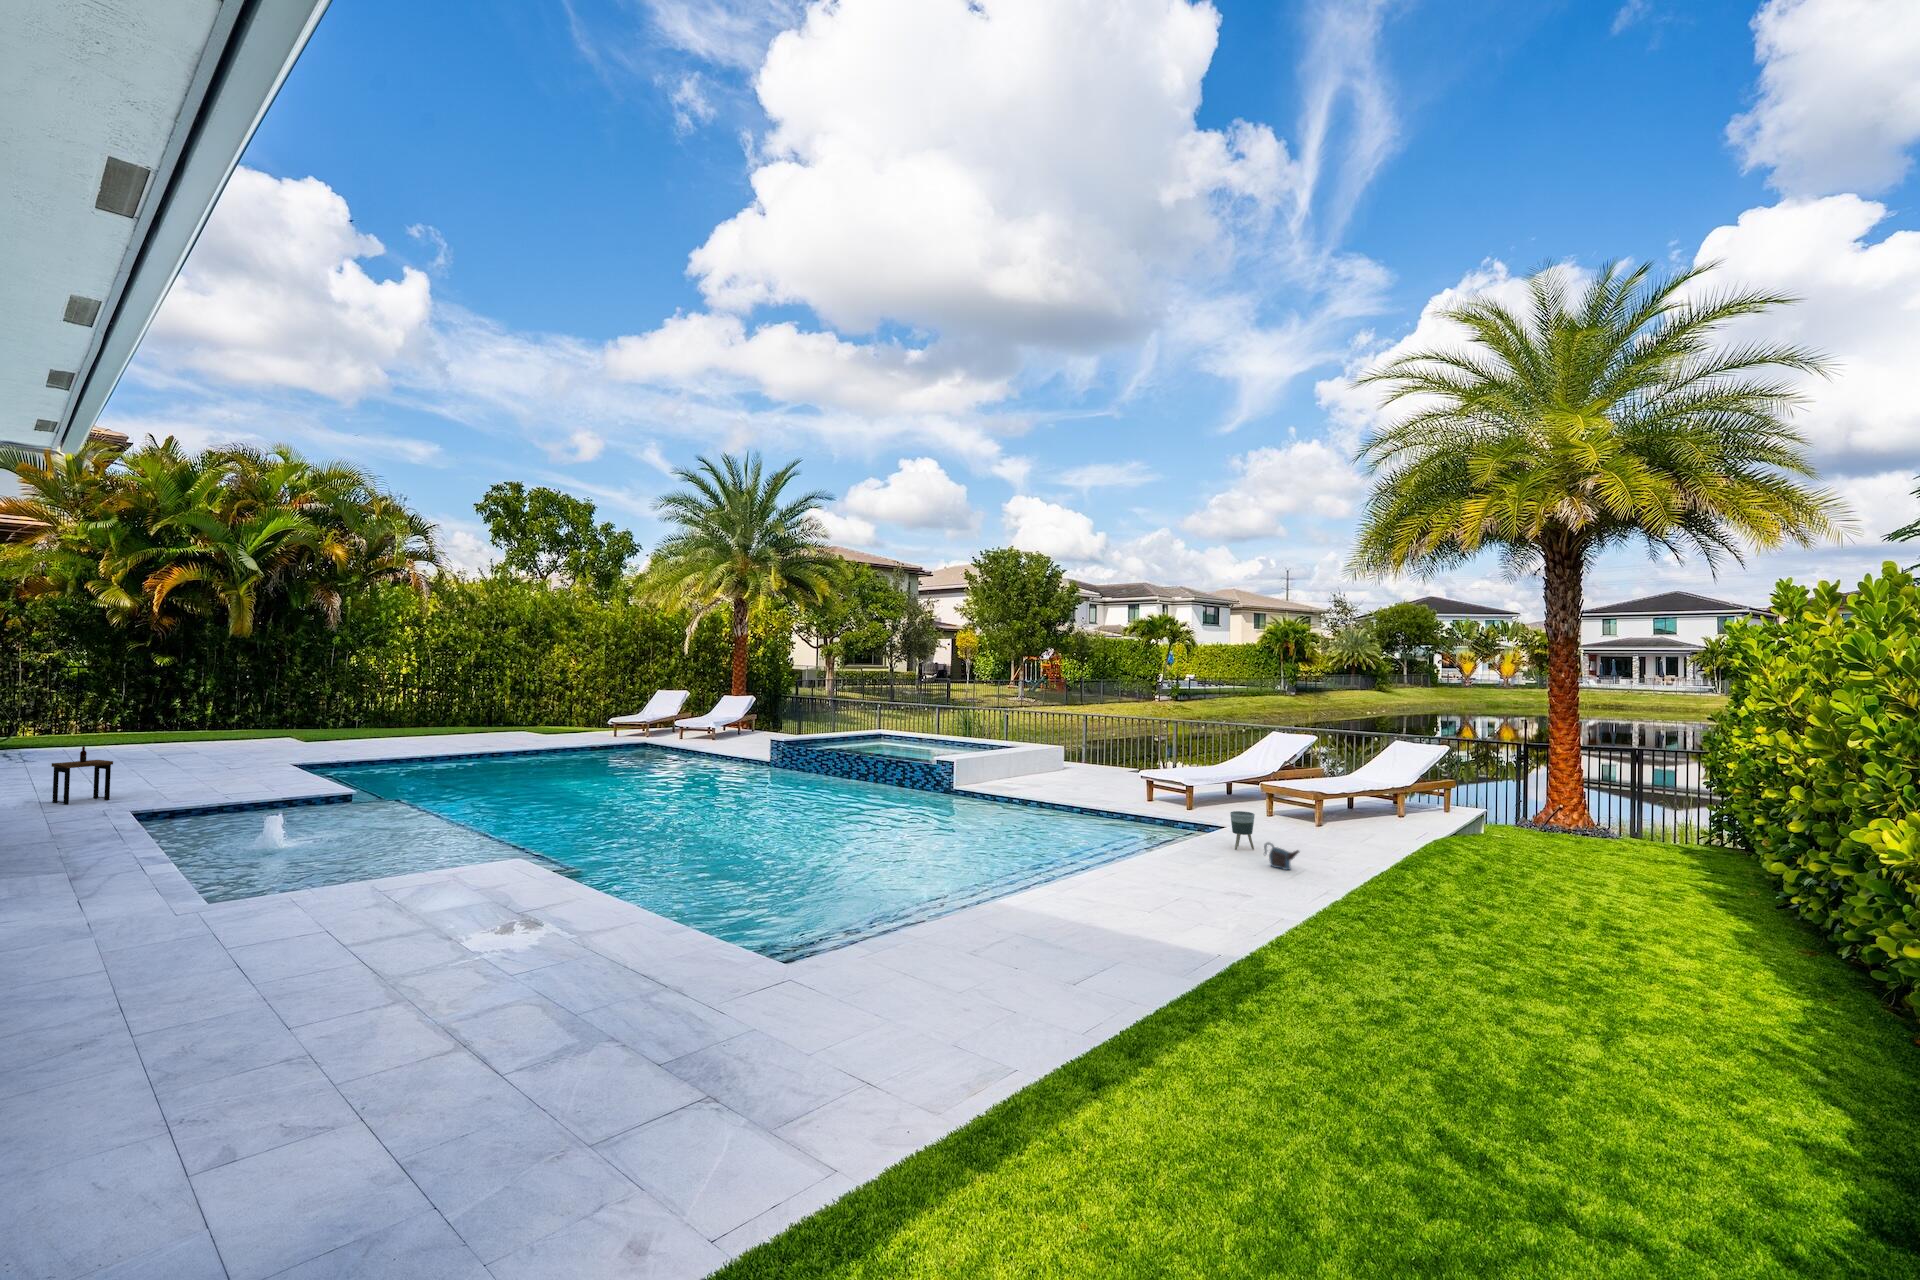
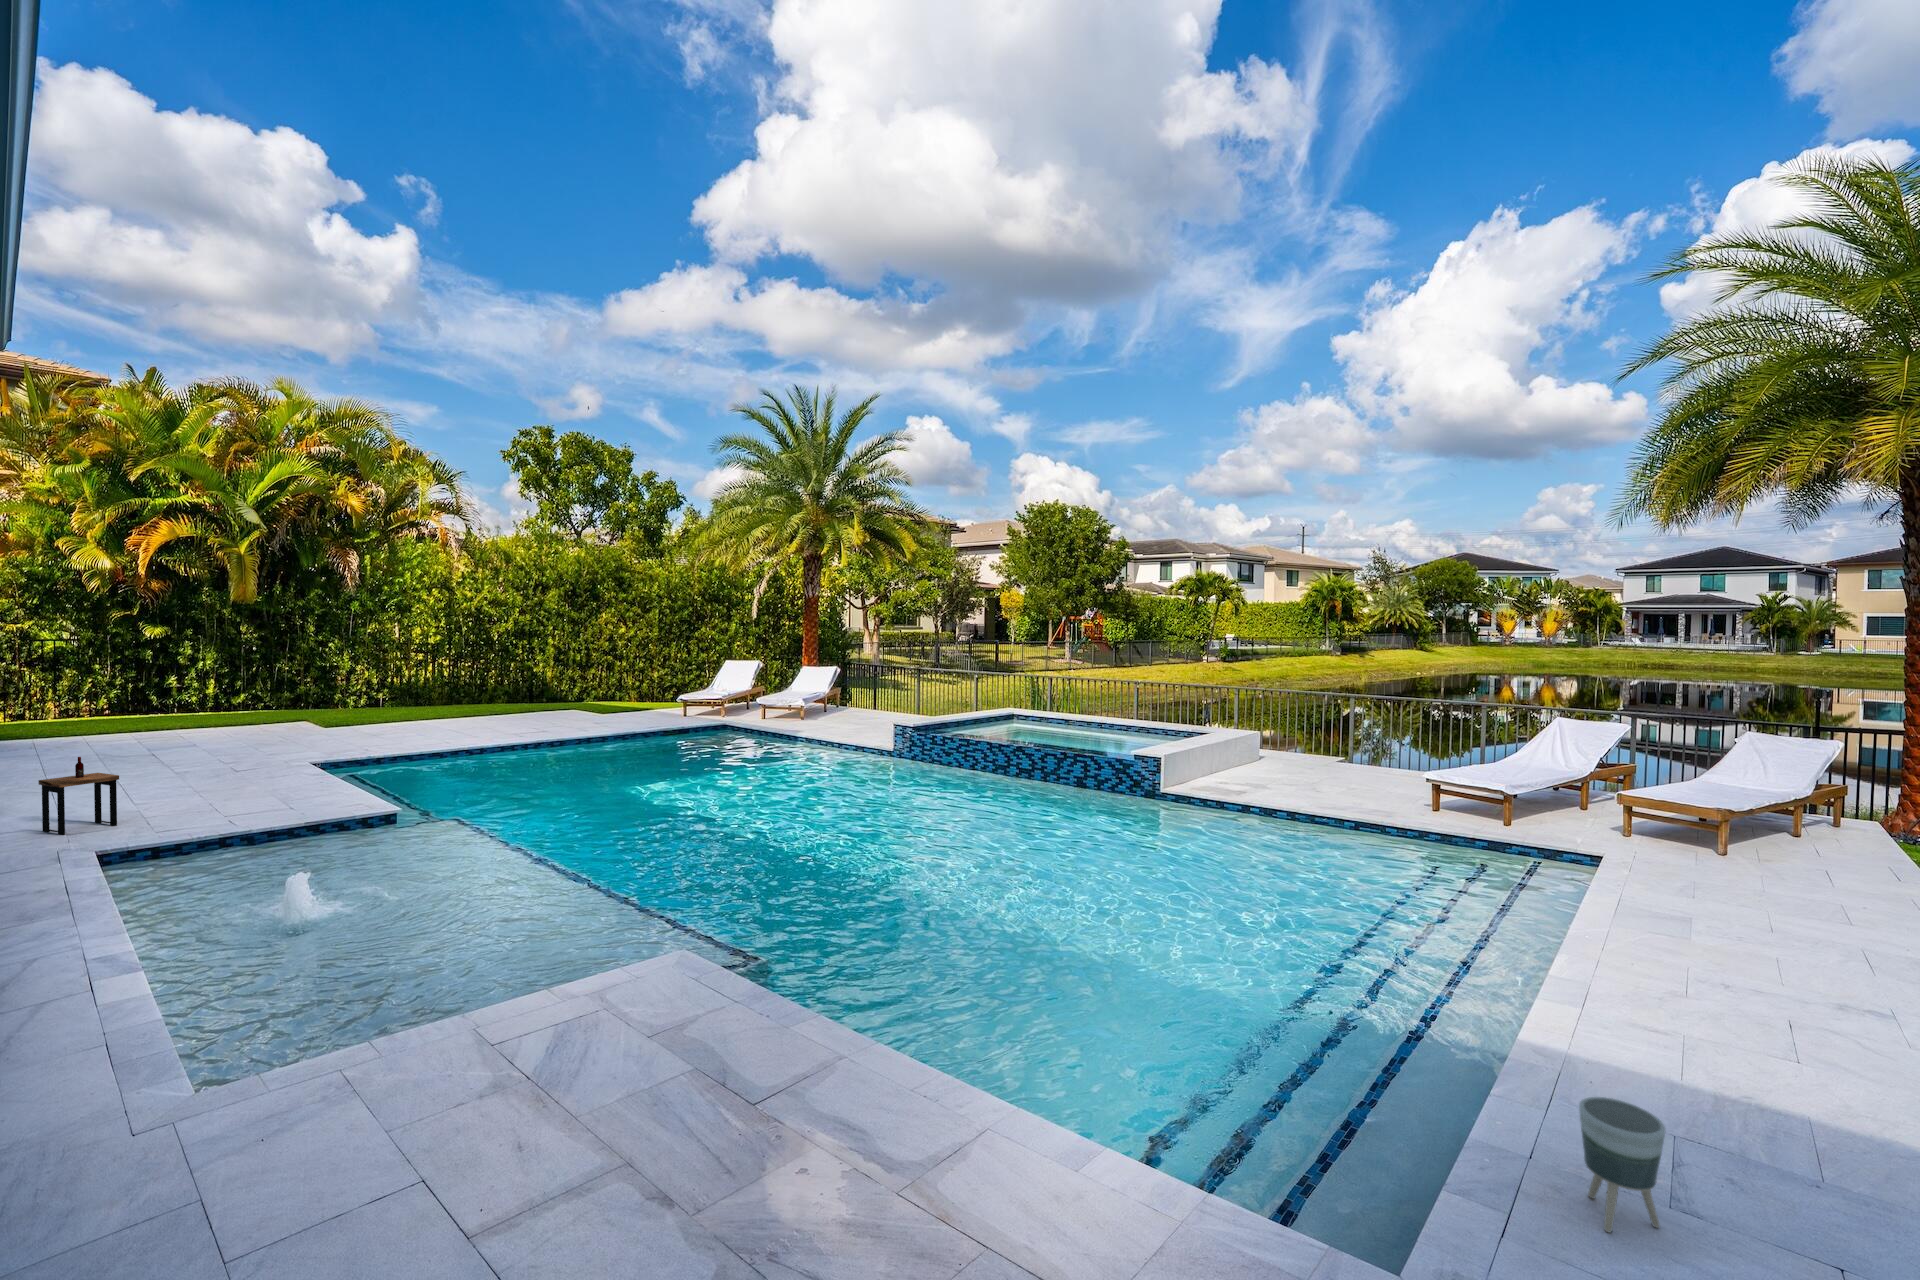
planter: present [1230,811,1255,850] -> present [1579,1097,1666,1232]
watering can: present [1264,842,1299,870] -> none [1739,892,1816,934]

